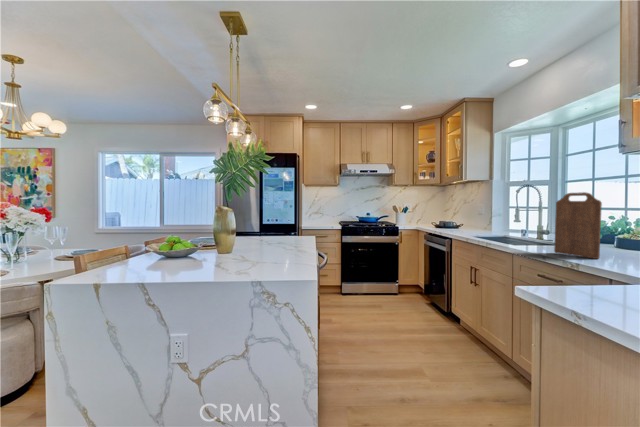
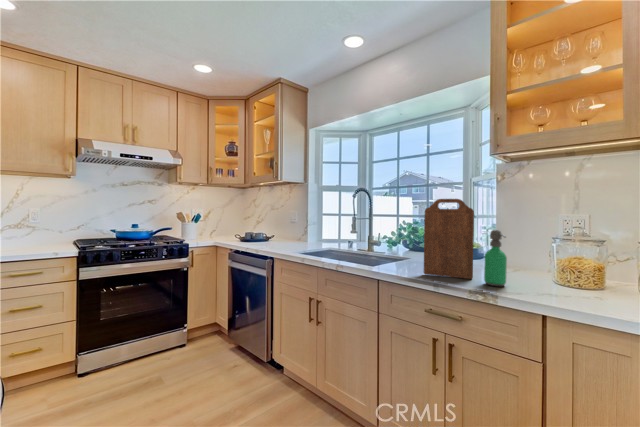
soap dispenser: none [599,218,622,264] -> present [484,229,507,286]

